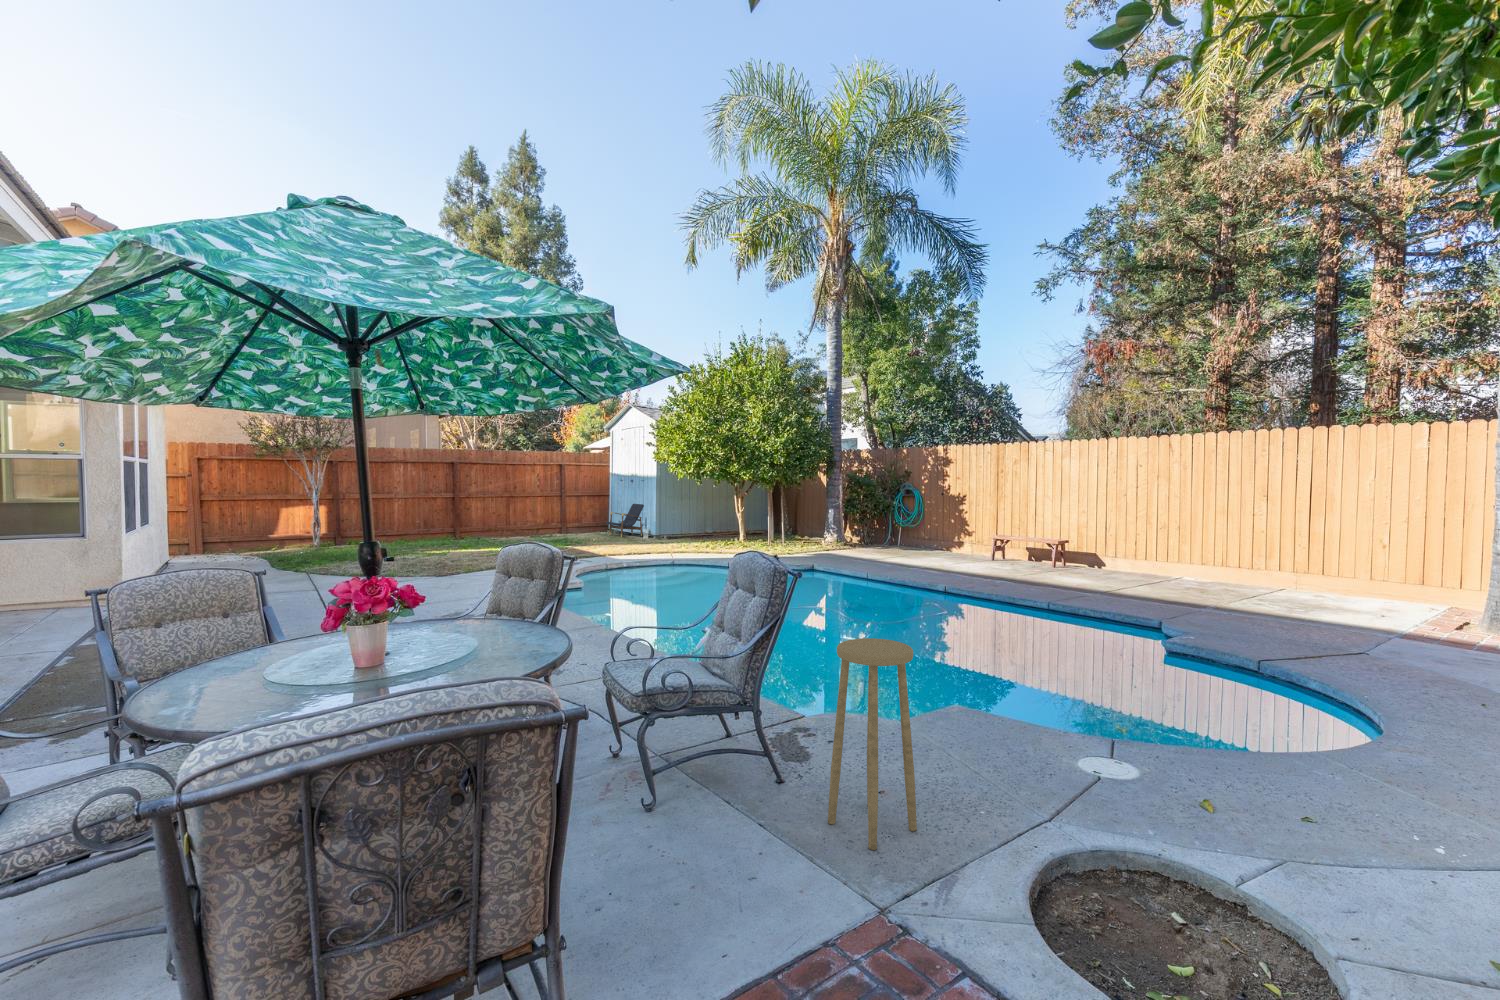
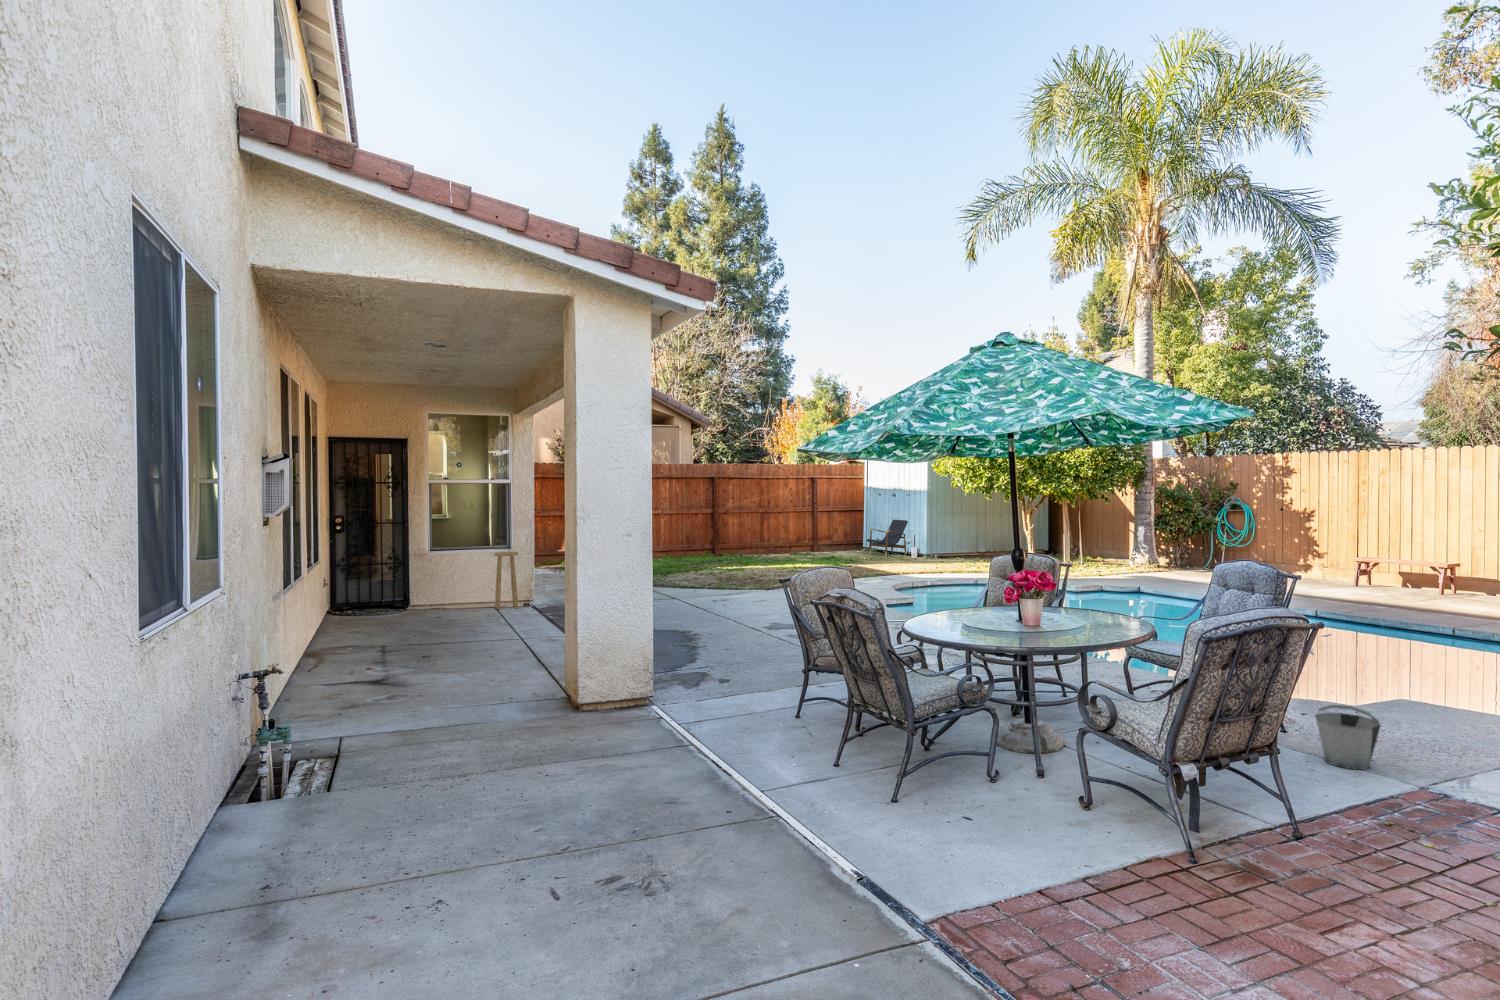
stool: present [828,638,917,850] -> present [494,552,518,610]
bucket: none [702,780,786,897] -> present [1315,705,1381,770]

